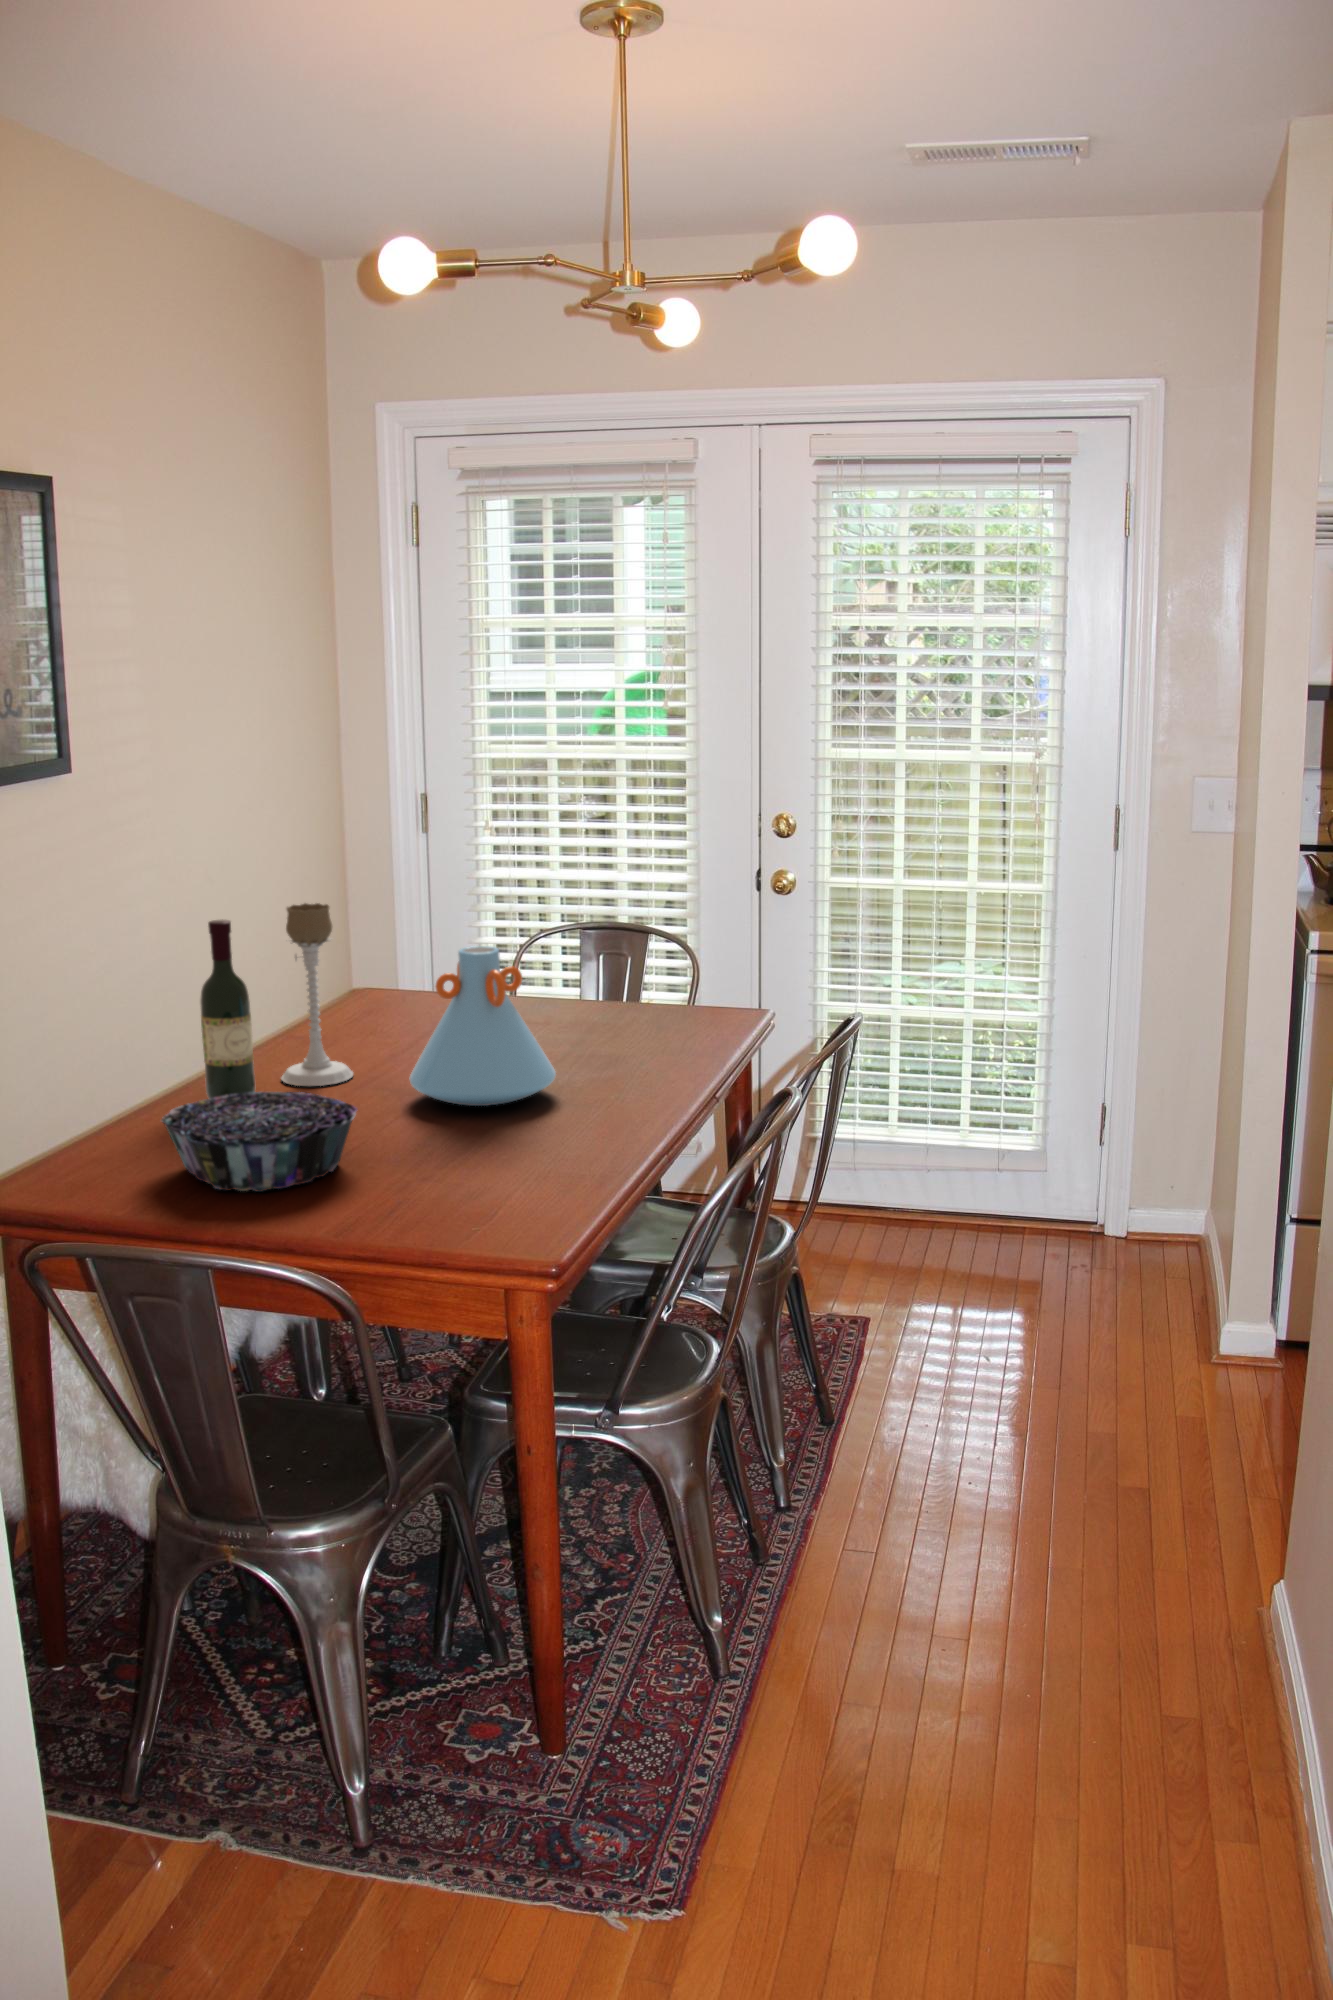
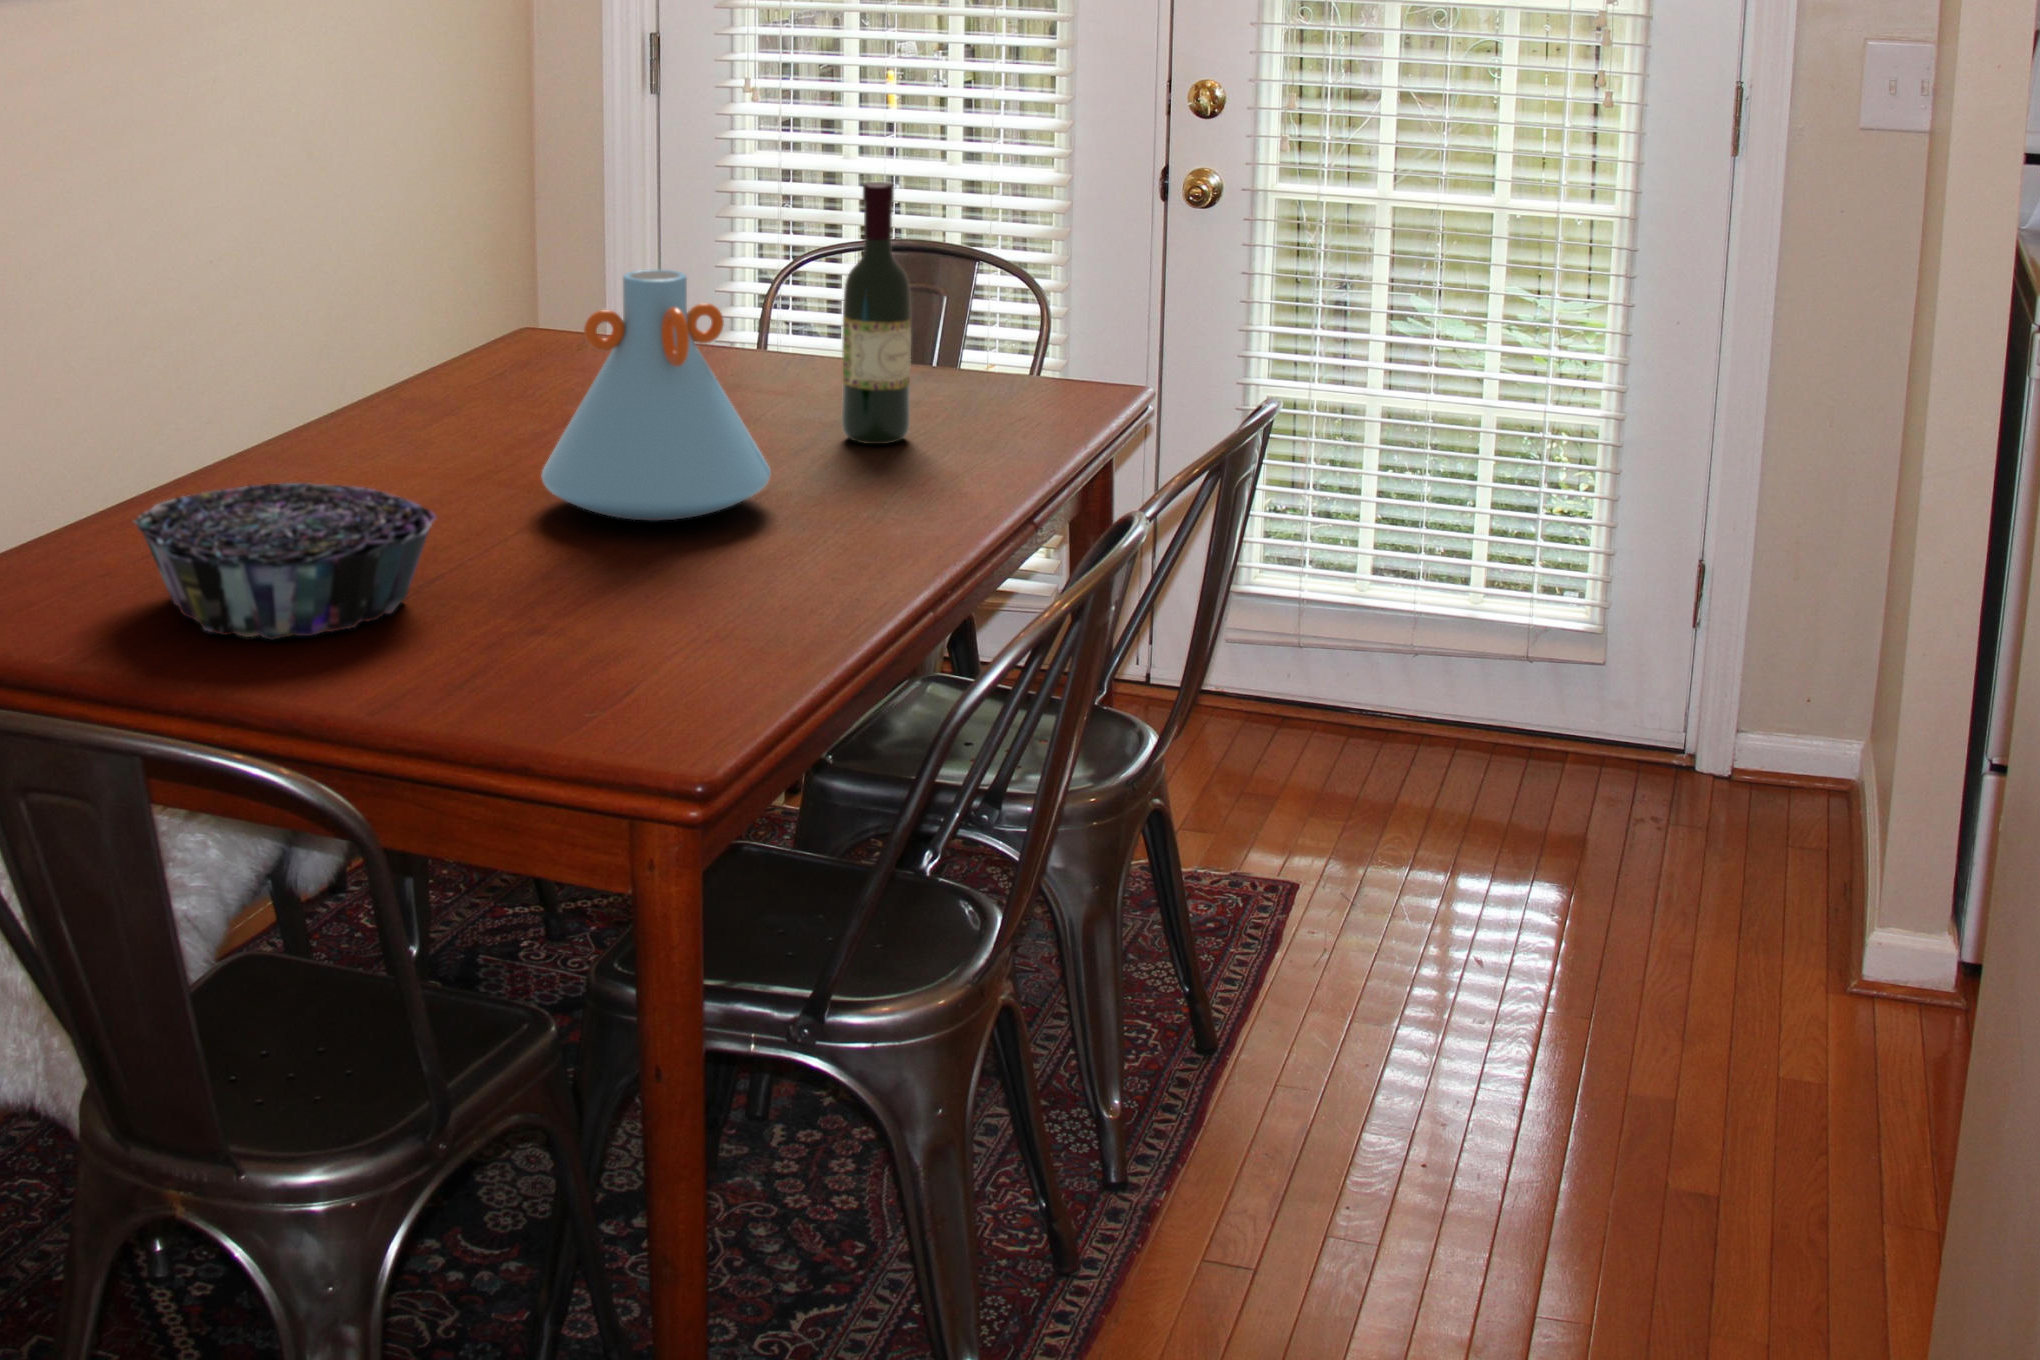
candle holder: present [281,903,353,1086] -> none [357,194,469,477]
wine bottle: present [200,920,255,1098] -> present [842,182,911,444]

